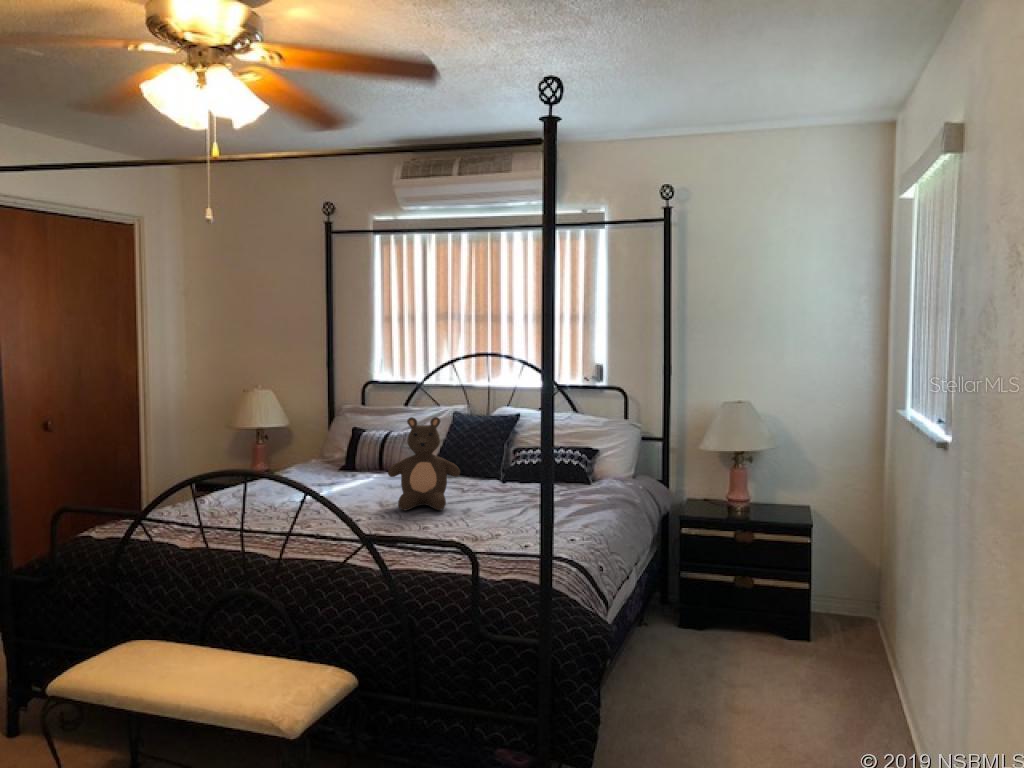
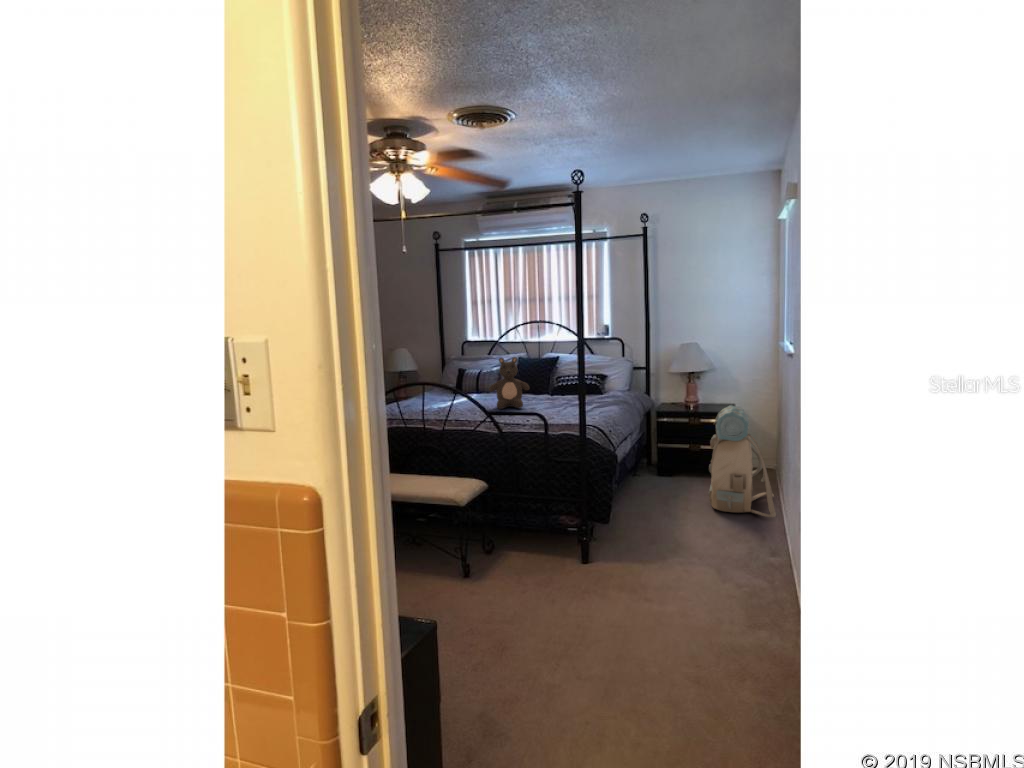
backpack: none [771,520,900,741] -> present [708,405,776,517]

